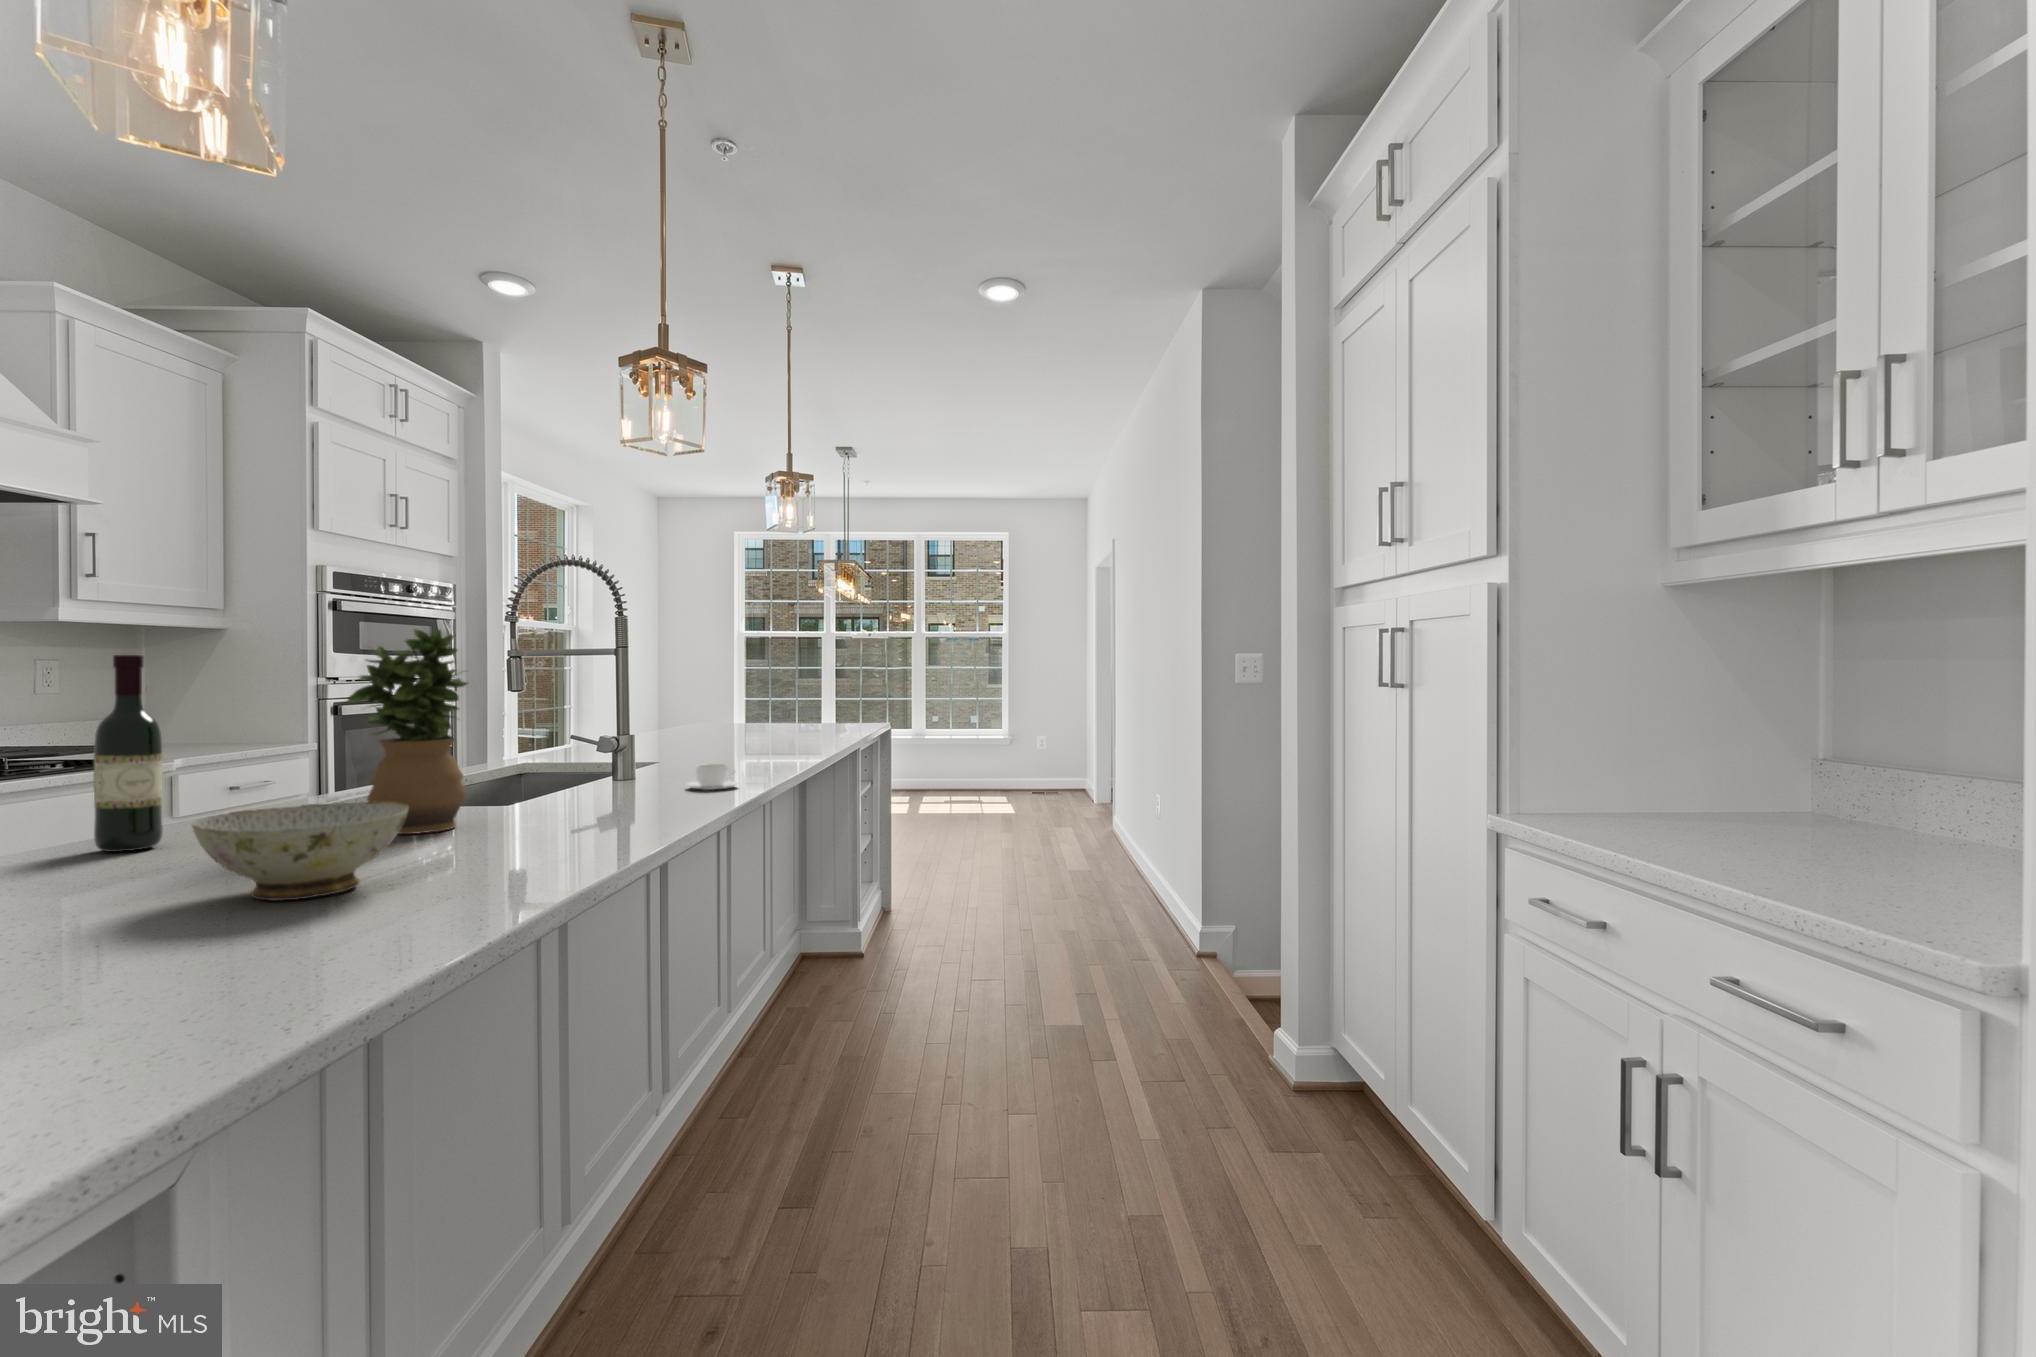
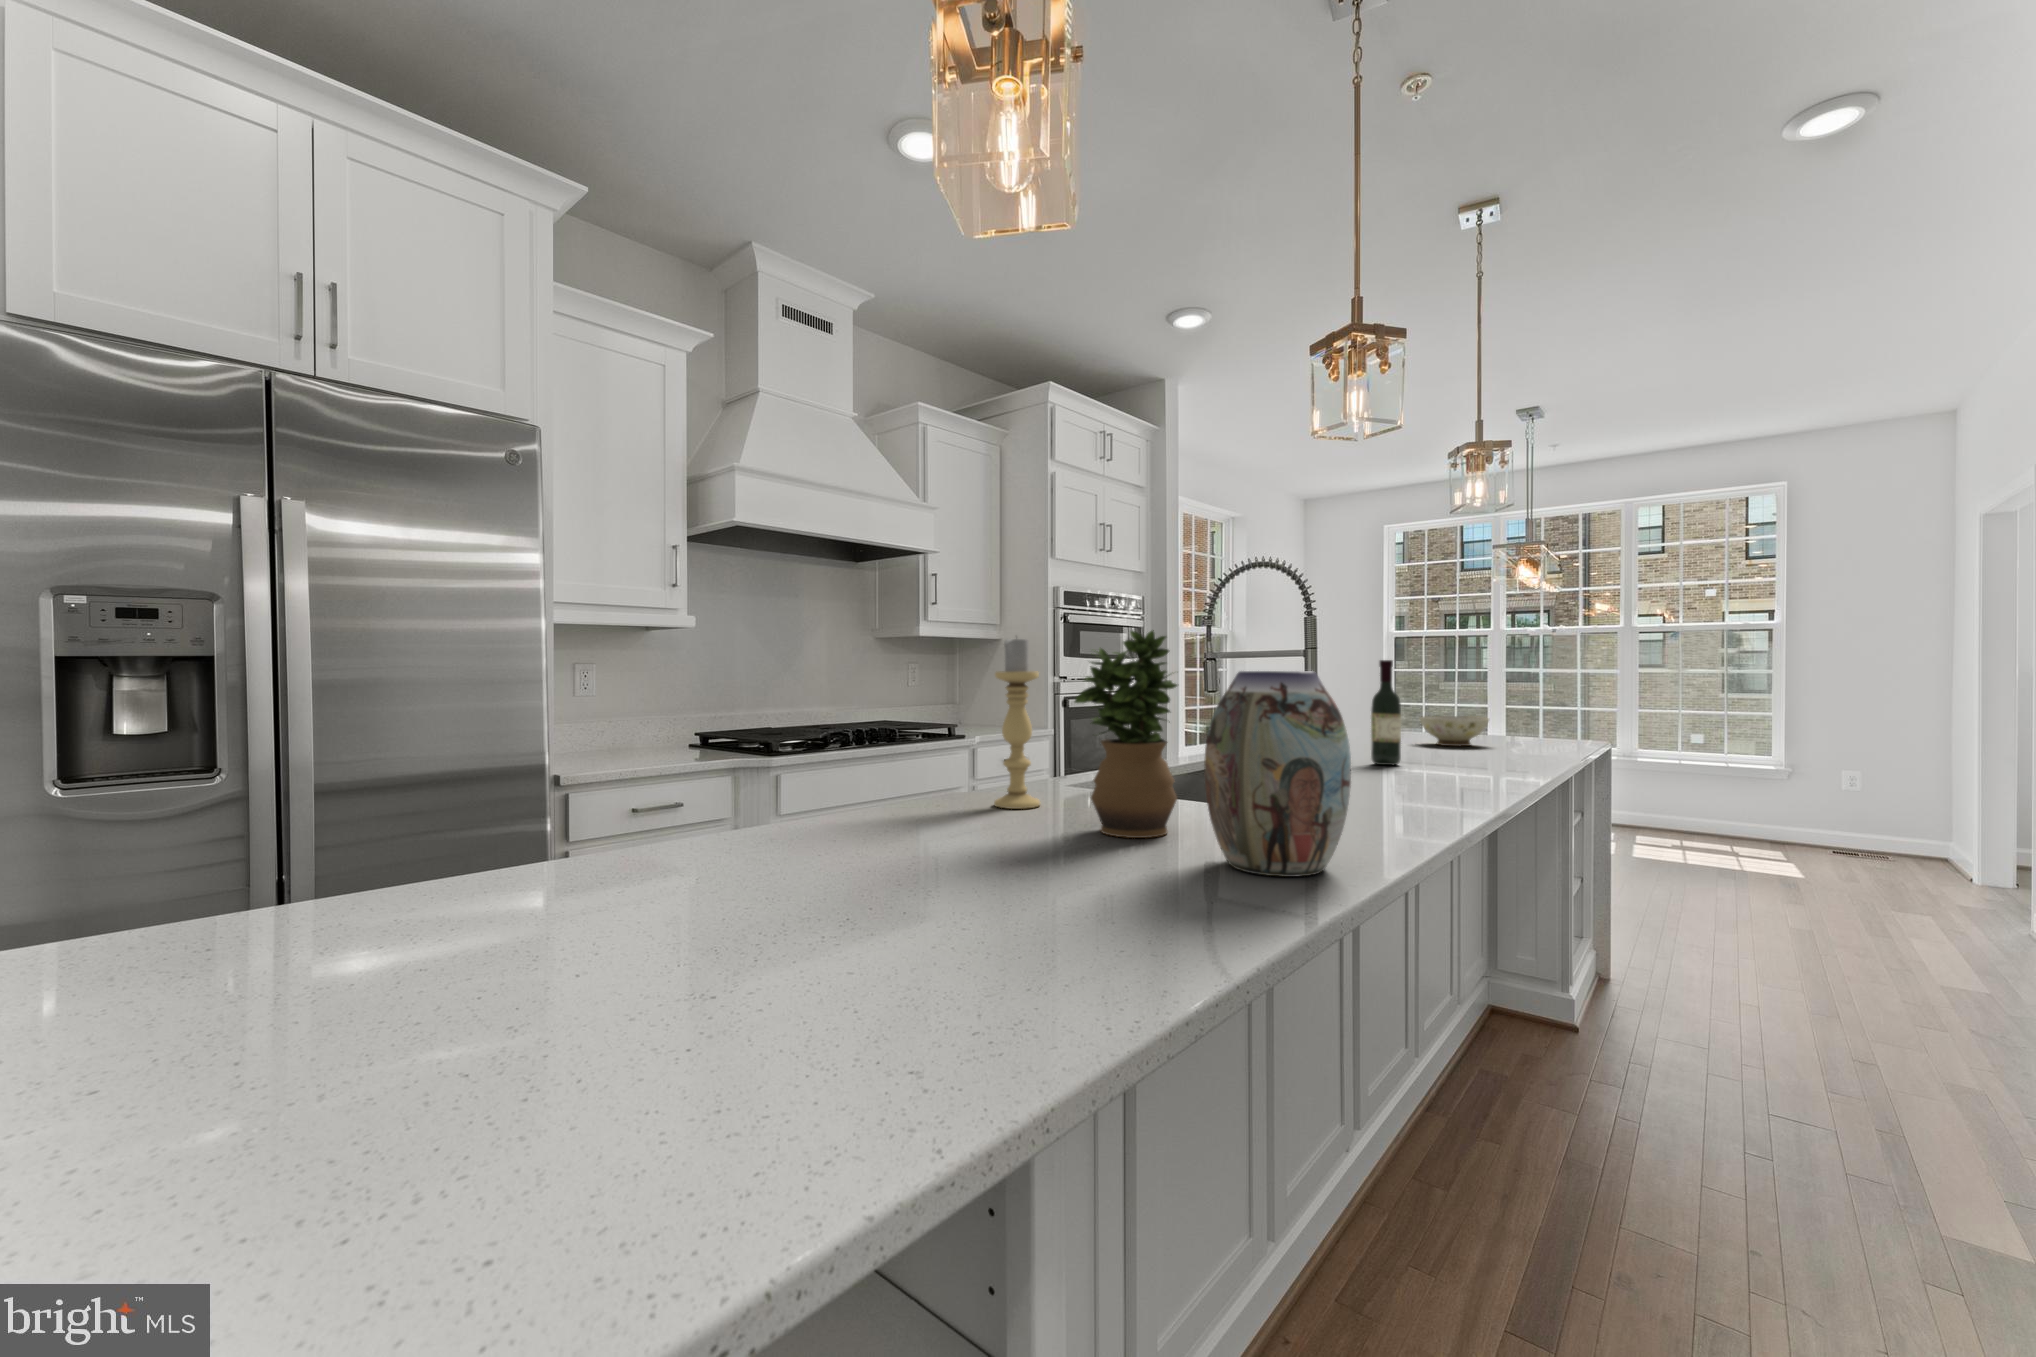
candle holder: none [238,629,303,823] -> present [994,638,1040,809]
wine bottle: present [94,655,163,852] -> present [1371,660,1401,765]
vase: none [490,670,625,847] -> present [1204,671,1351,877]
coffee cup: present [688,764,738,790] -> none [1391,778,1456,809]
ceramic bowl: present [192,801,408,900] -> present [1419,716,1489,746]

